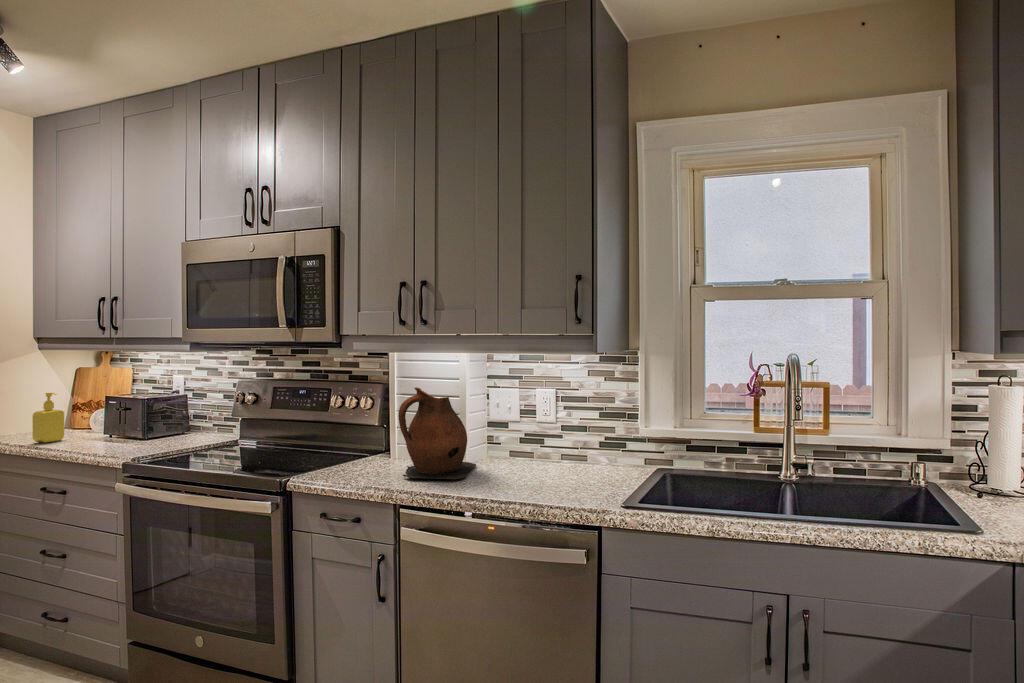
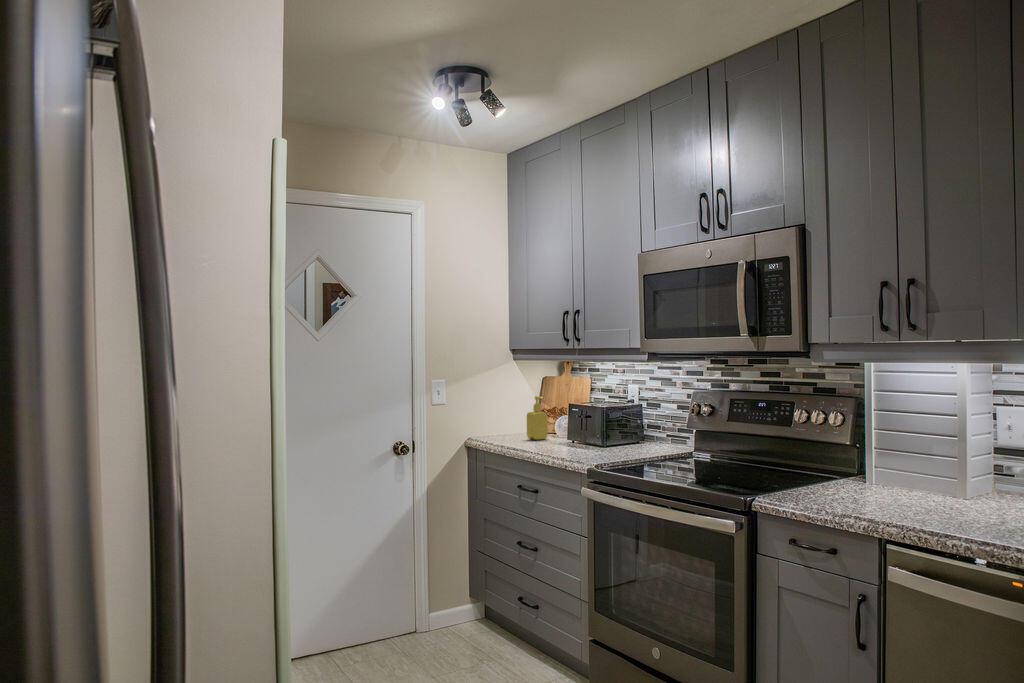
ceramic pitcher: present [398,387,476,481] -> none [882,405,995,524]

